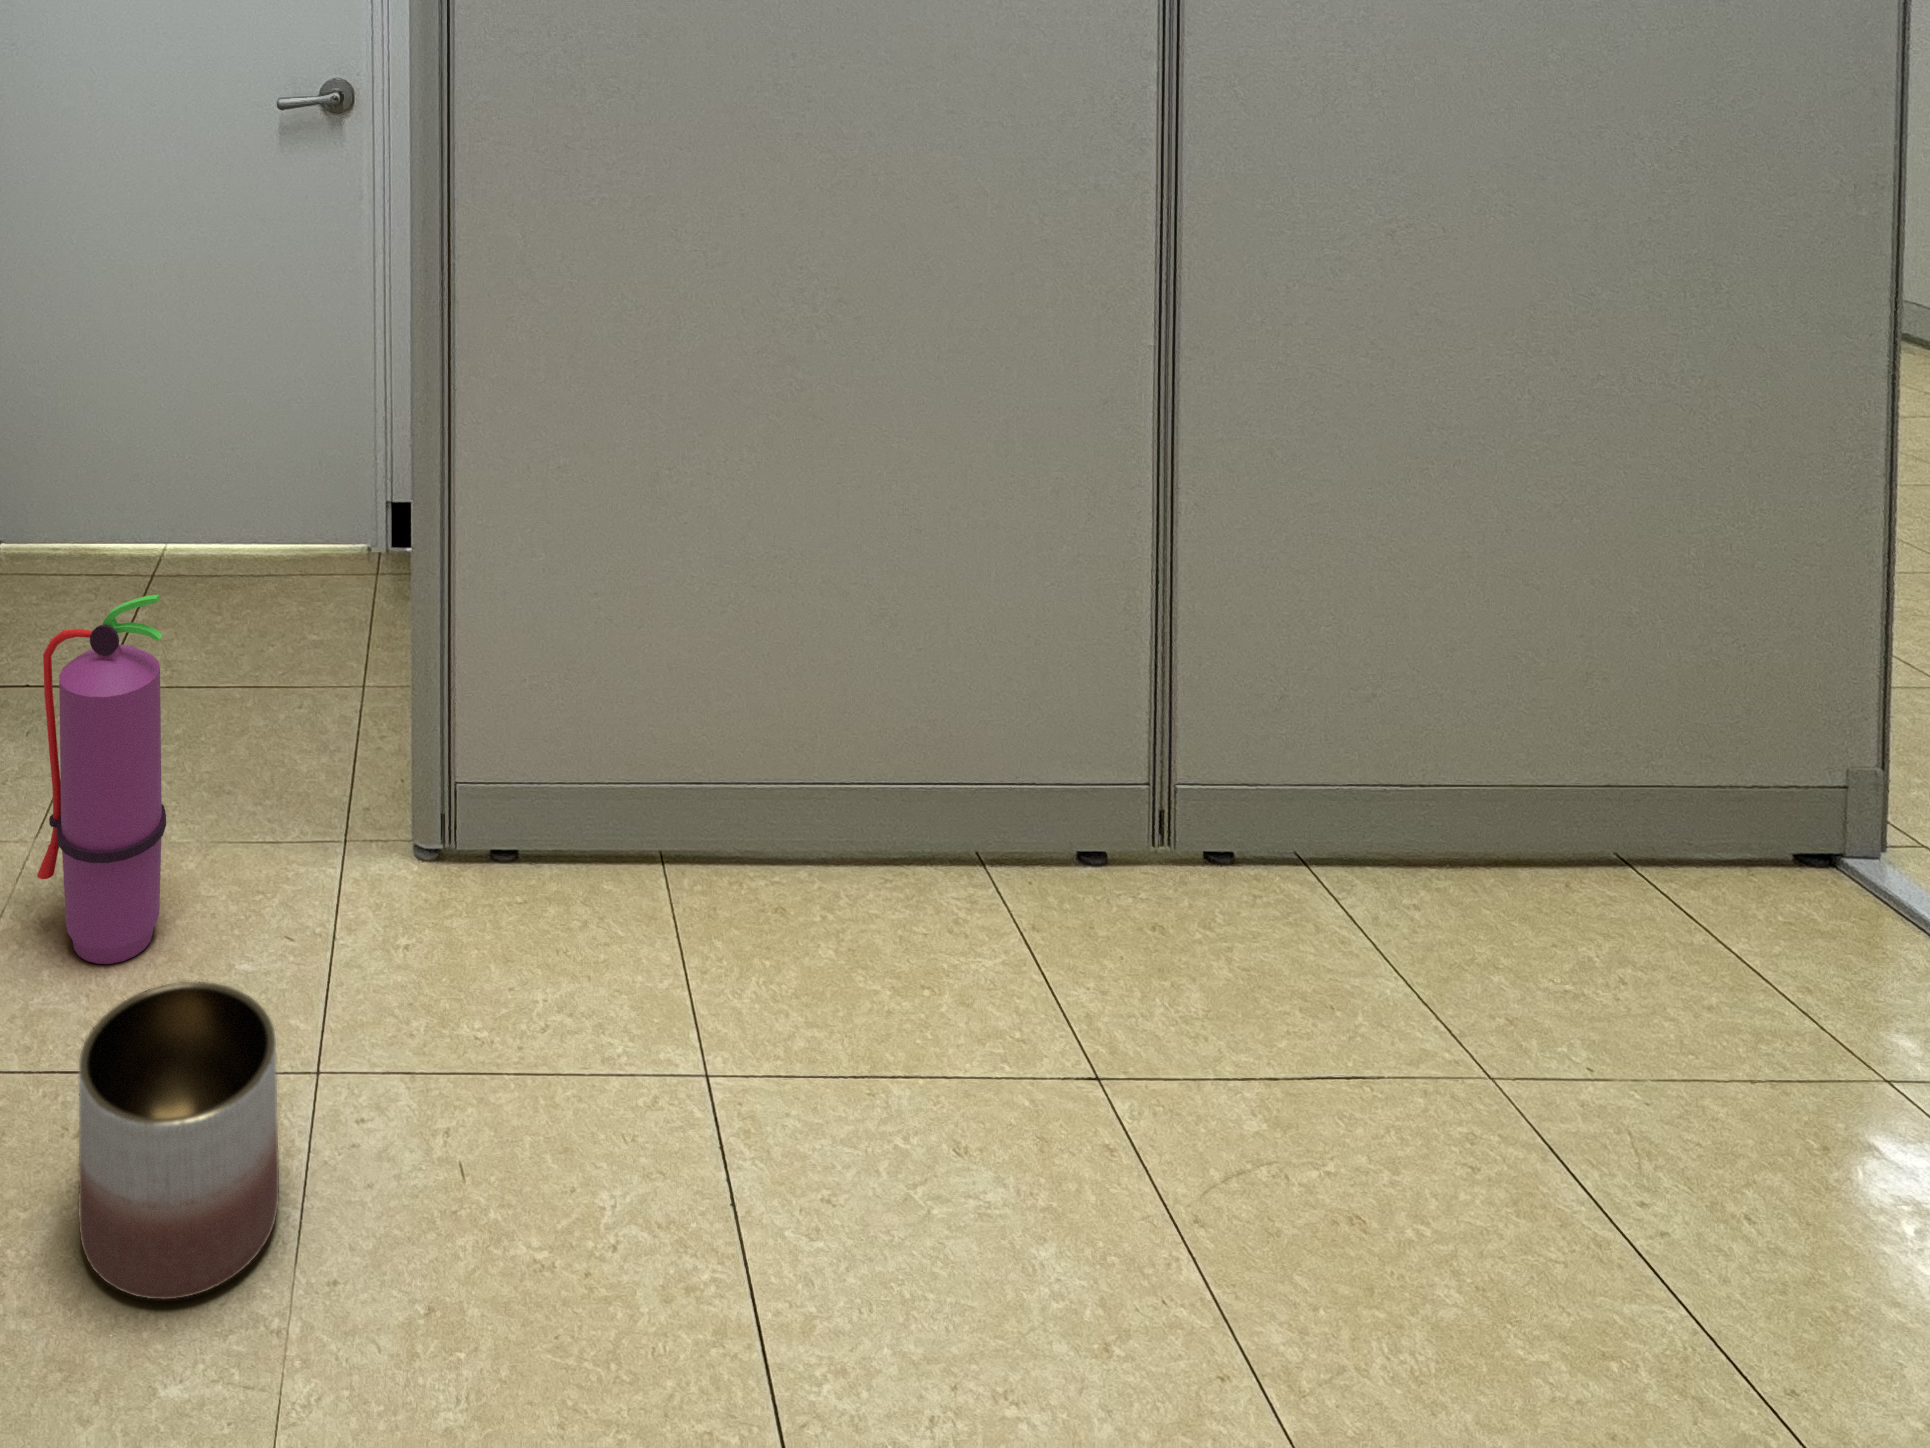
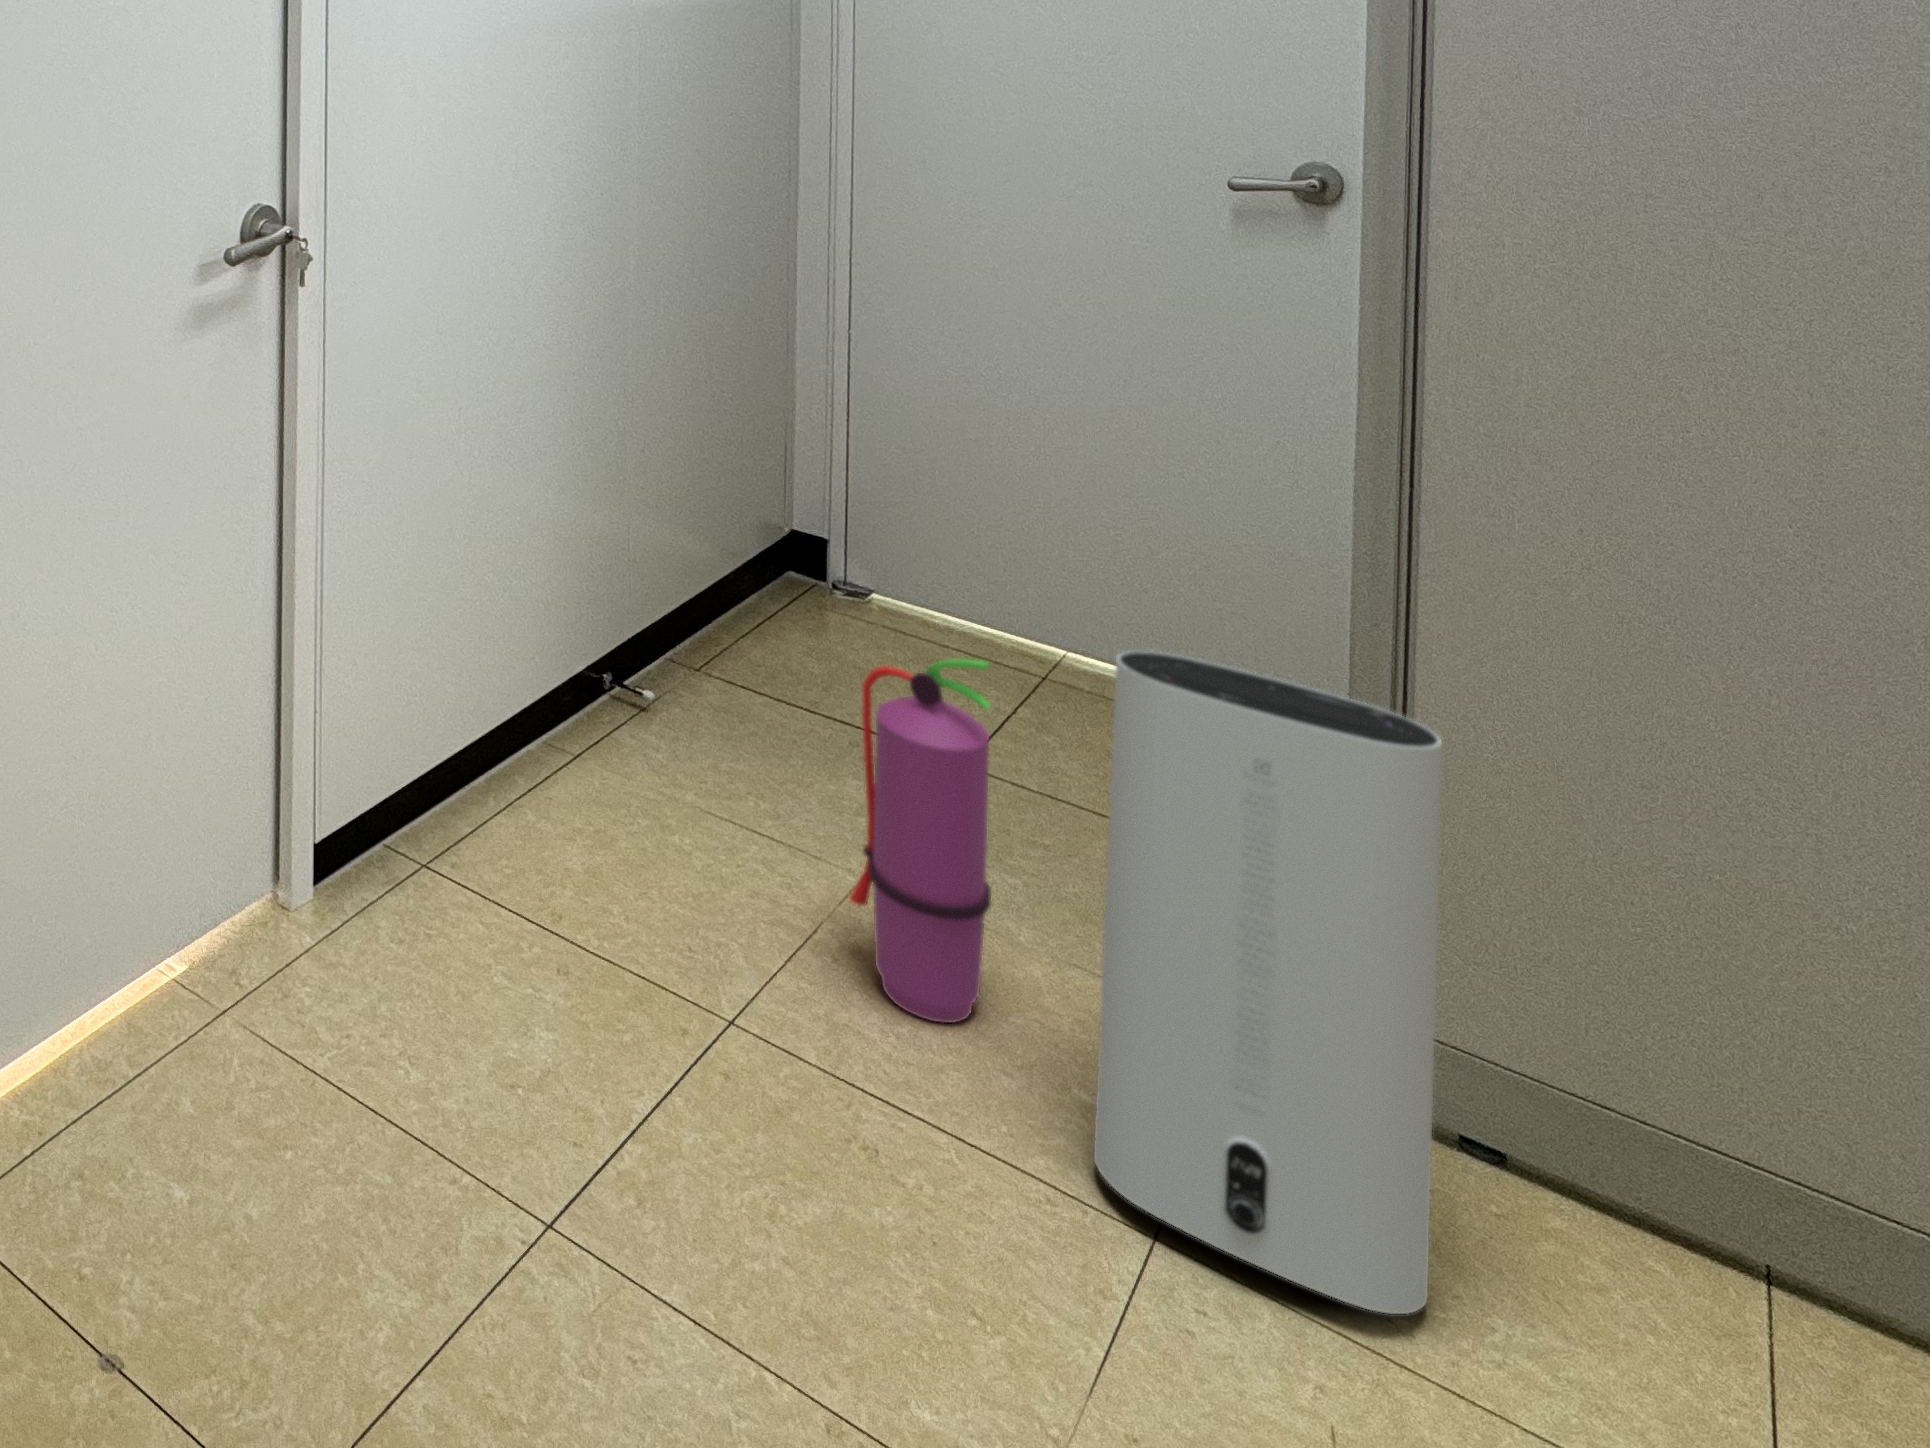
air purifier: none [271,528,507,1051] -> present [1094,651,1442,1314]
planter: present [79,982,279,1299] -> none [839,1028,1064,1348]

